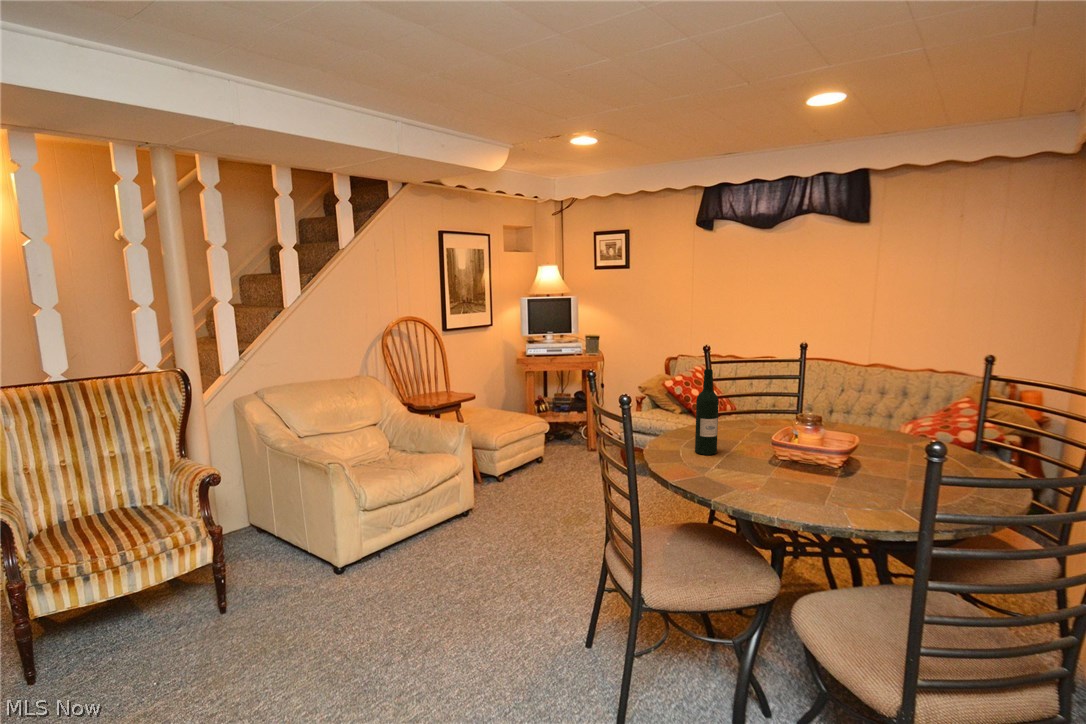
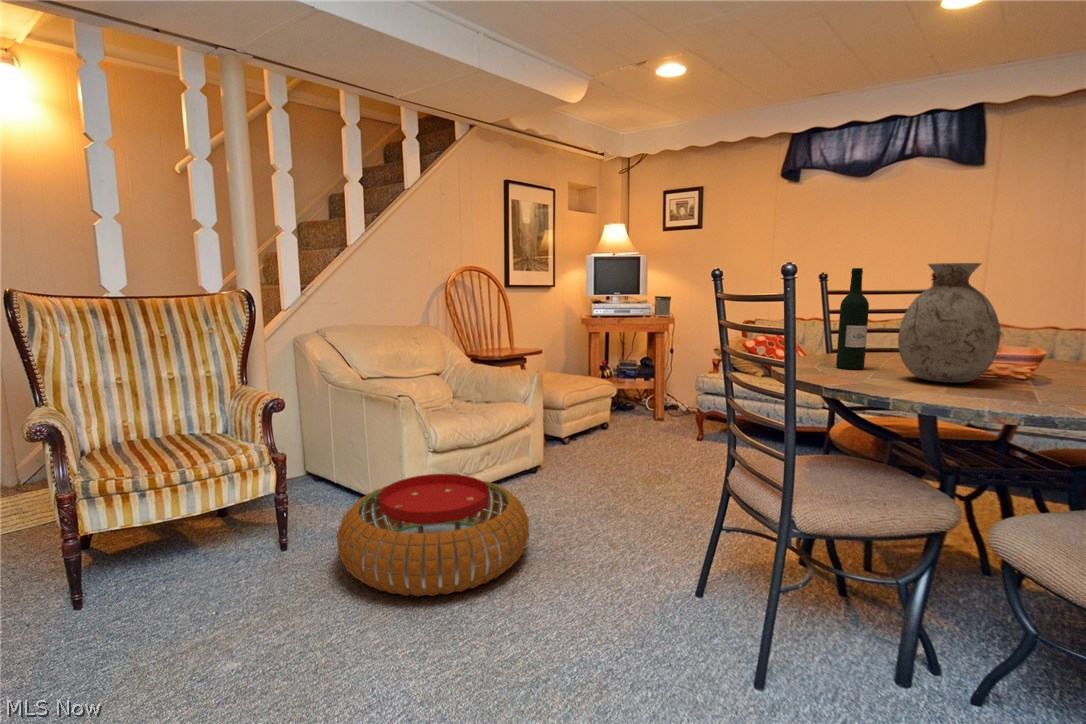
vase: none [732,378,805,480] -> present [898,263,1000,383]
pouf: none [269,536,446,659] -> present [337,474,529,596]

